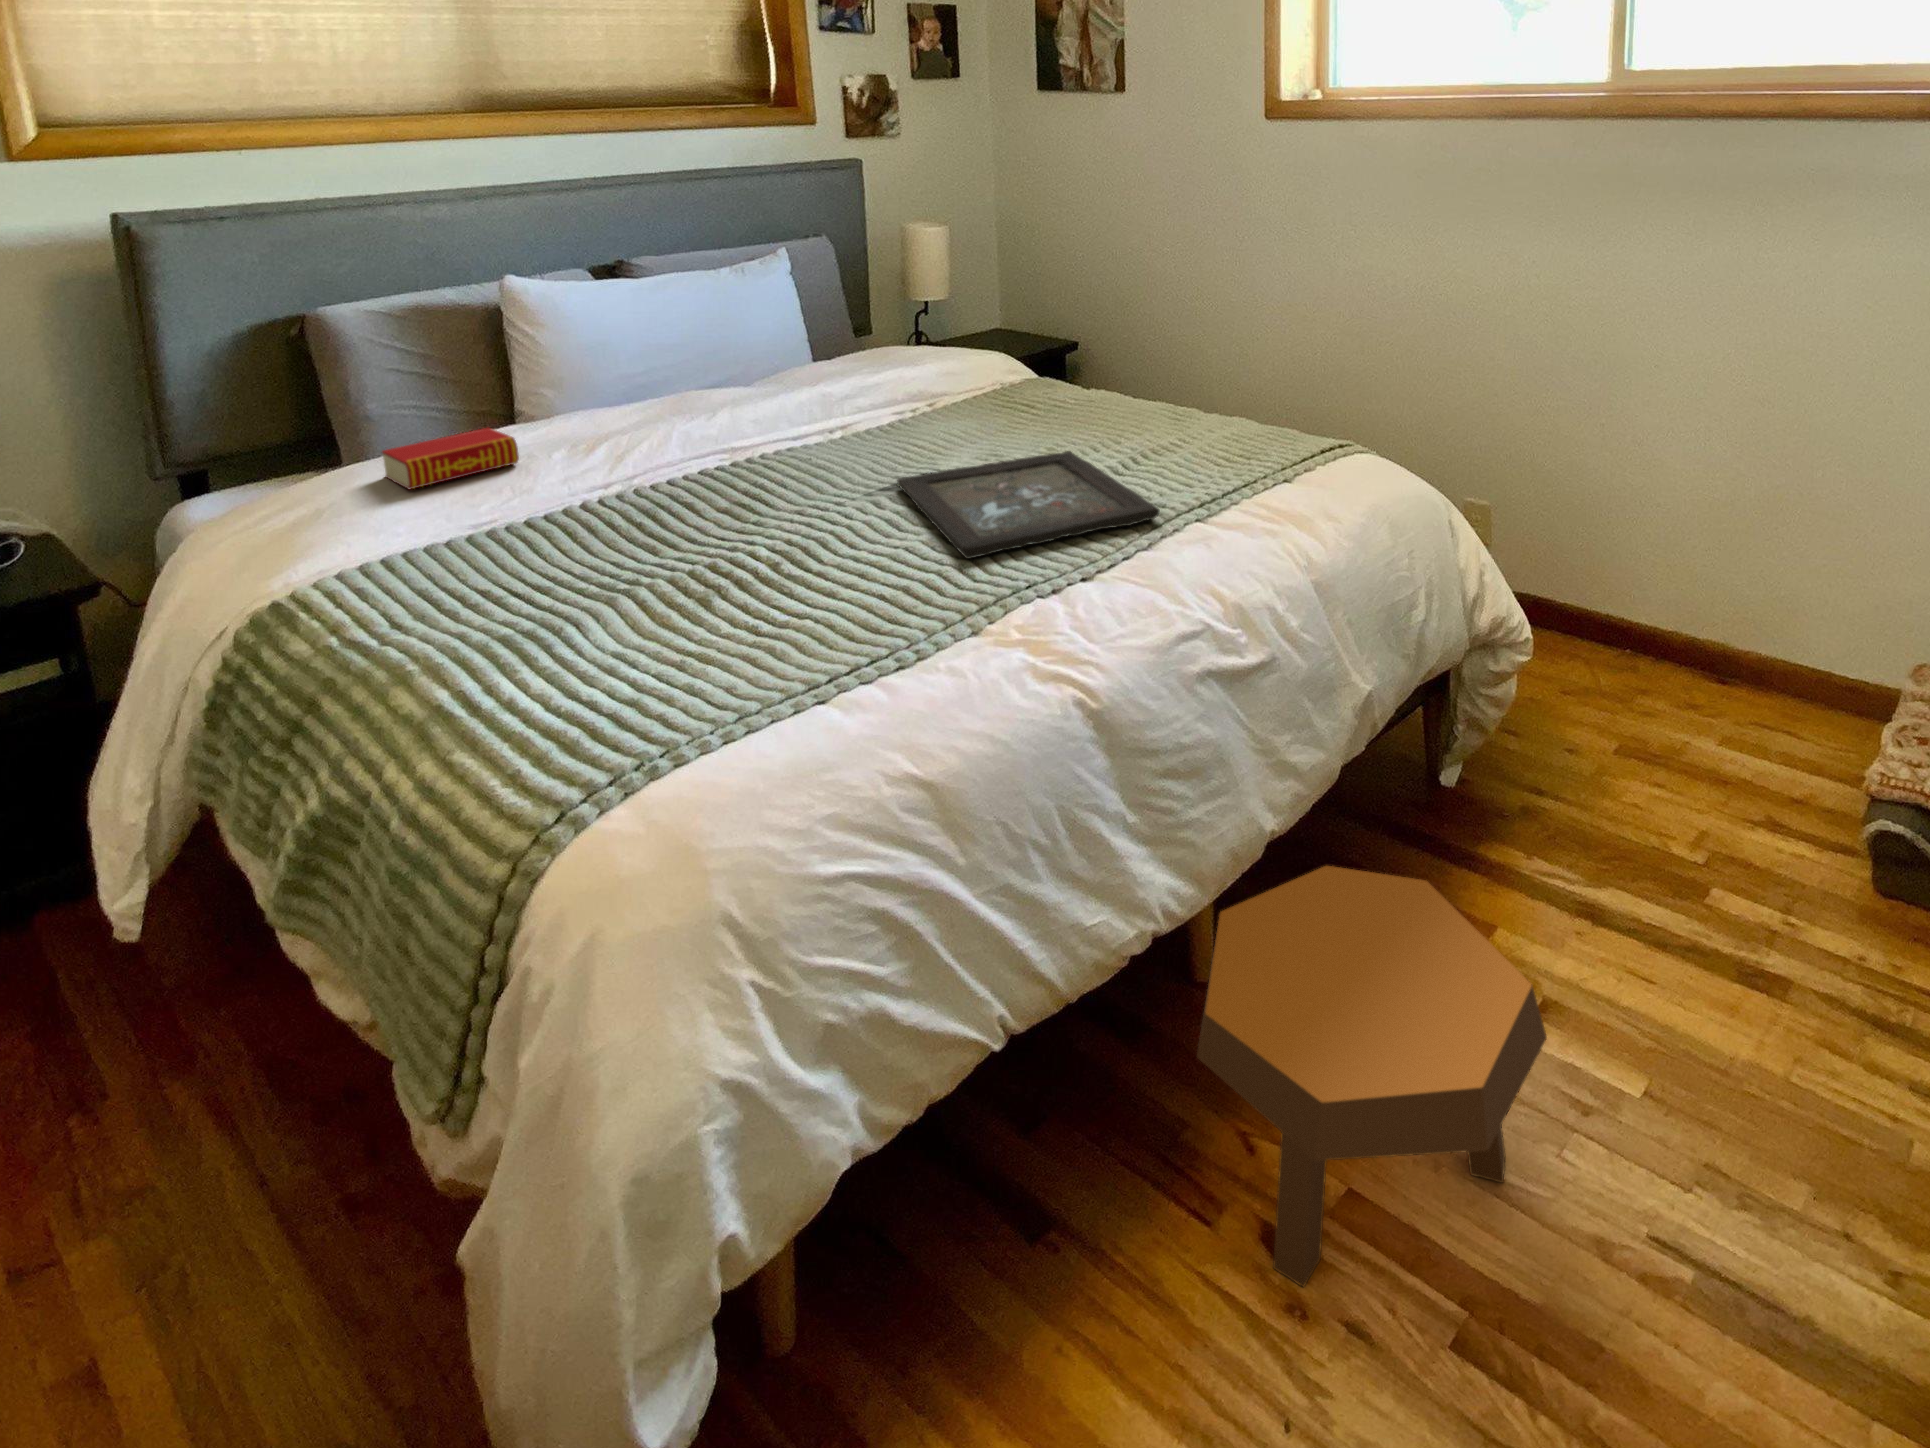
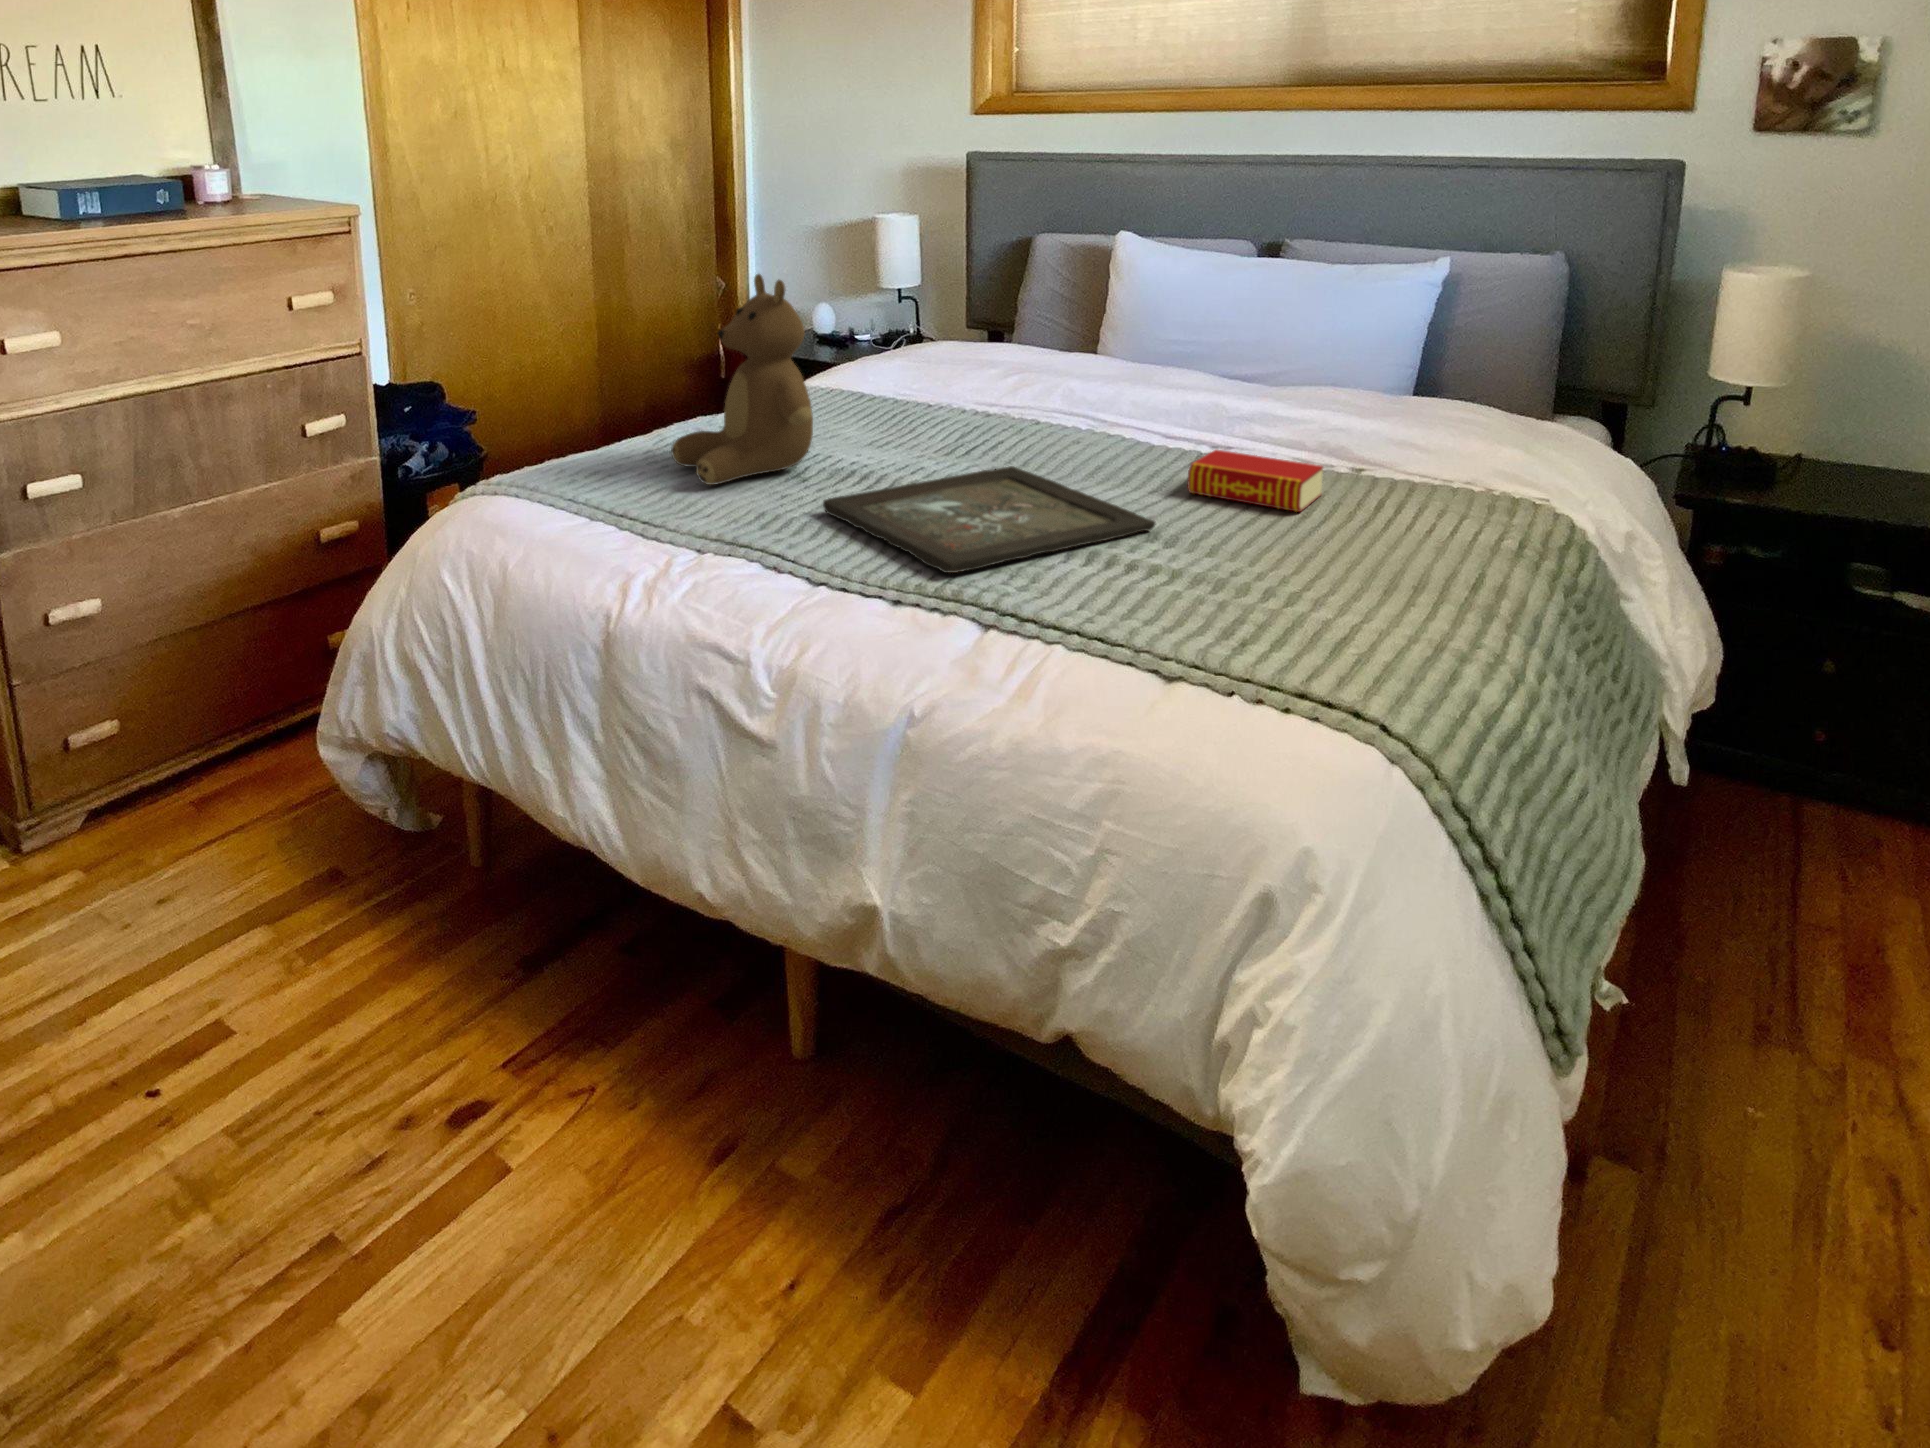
teddy bear: none [657,353,866,634] -> present [671,274,813,485]
book: present [382,427,519,489] -> present [1188,450,1323,512]
footstool: present [1197,866,1547,1287] -> none [353,897,734,1322]

